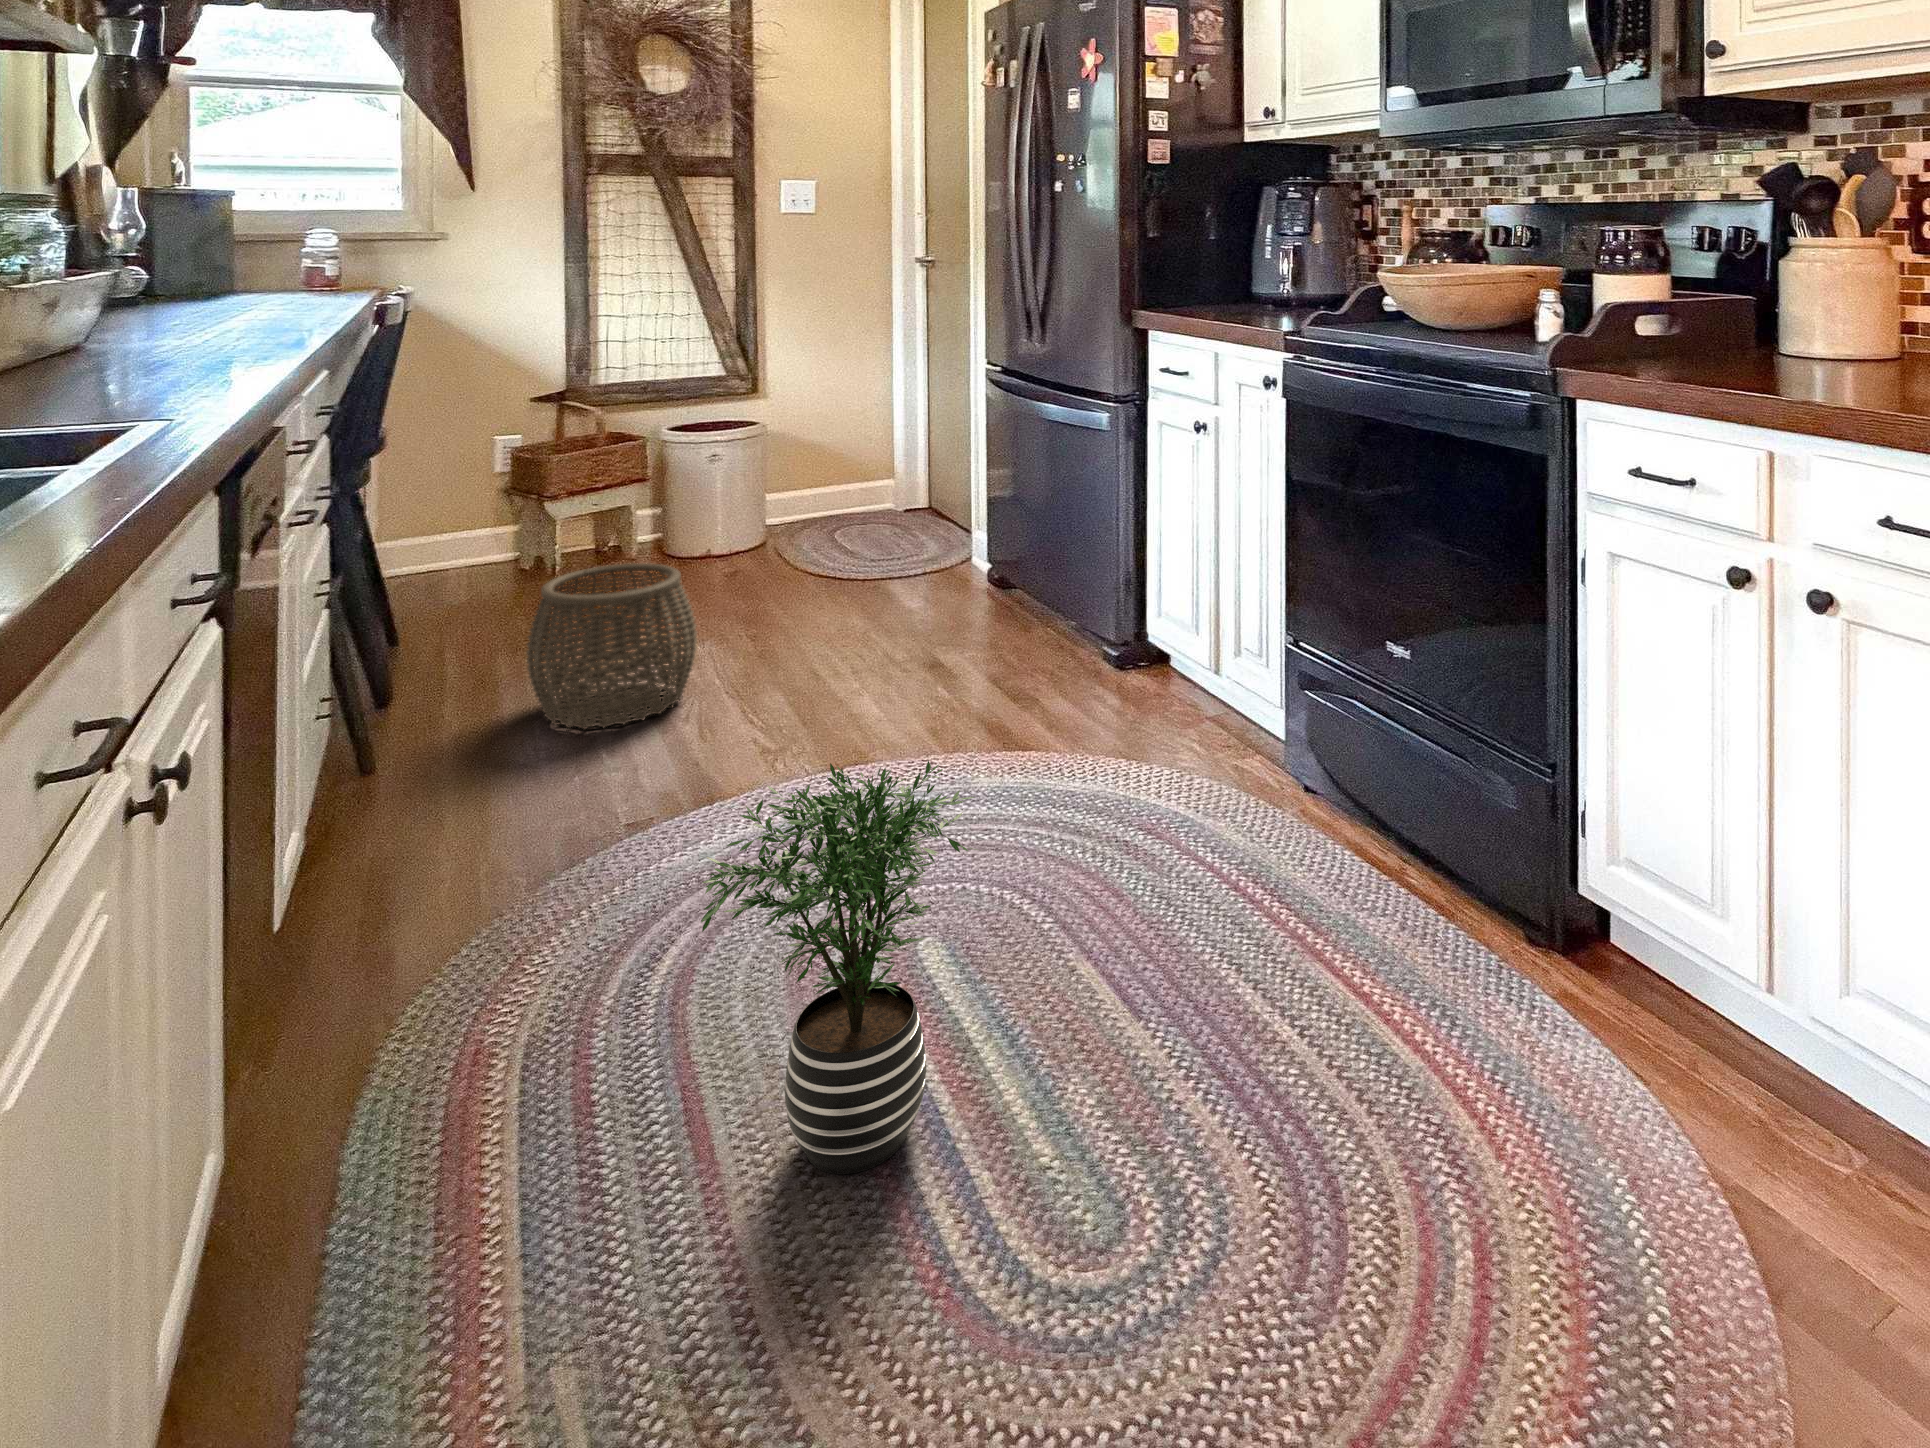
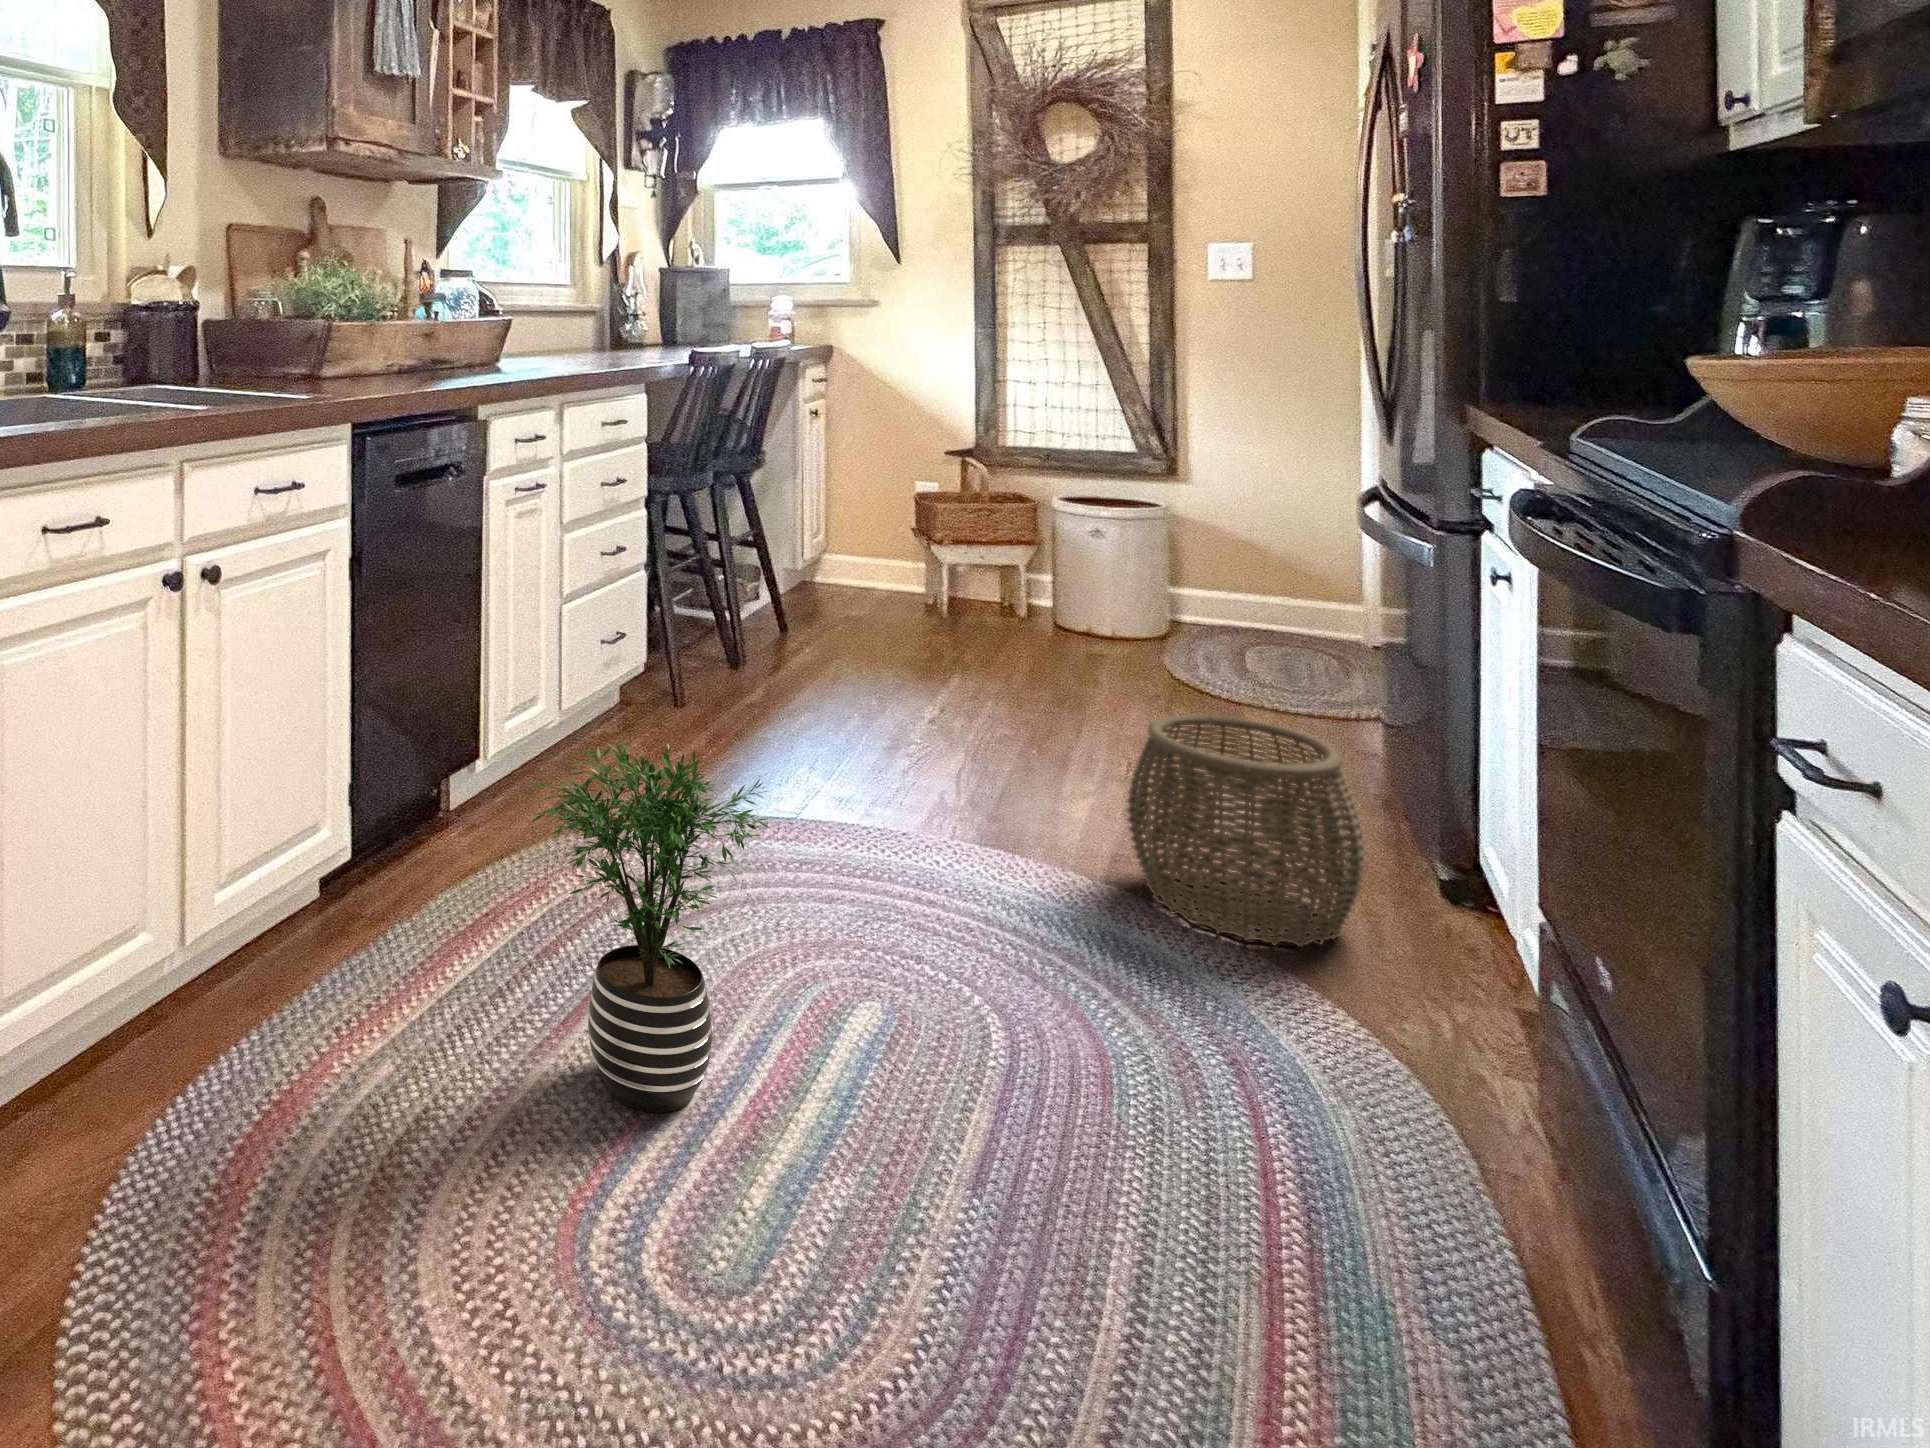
woven basket: present [527,563,697,729] -> present [1127,715,1367,947]

